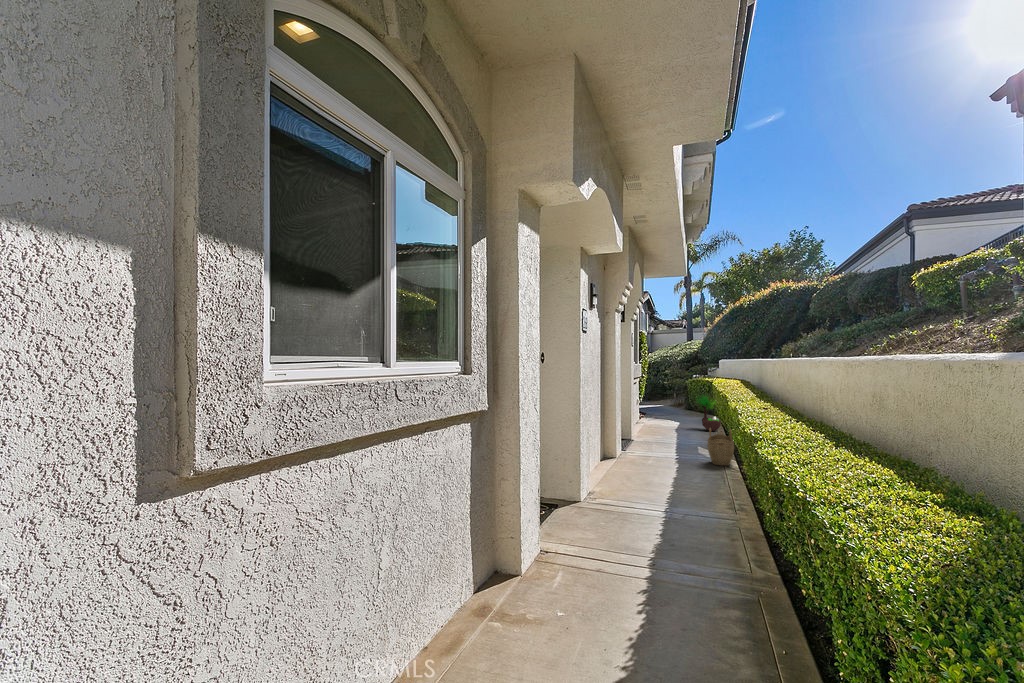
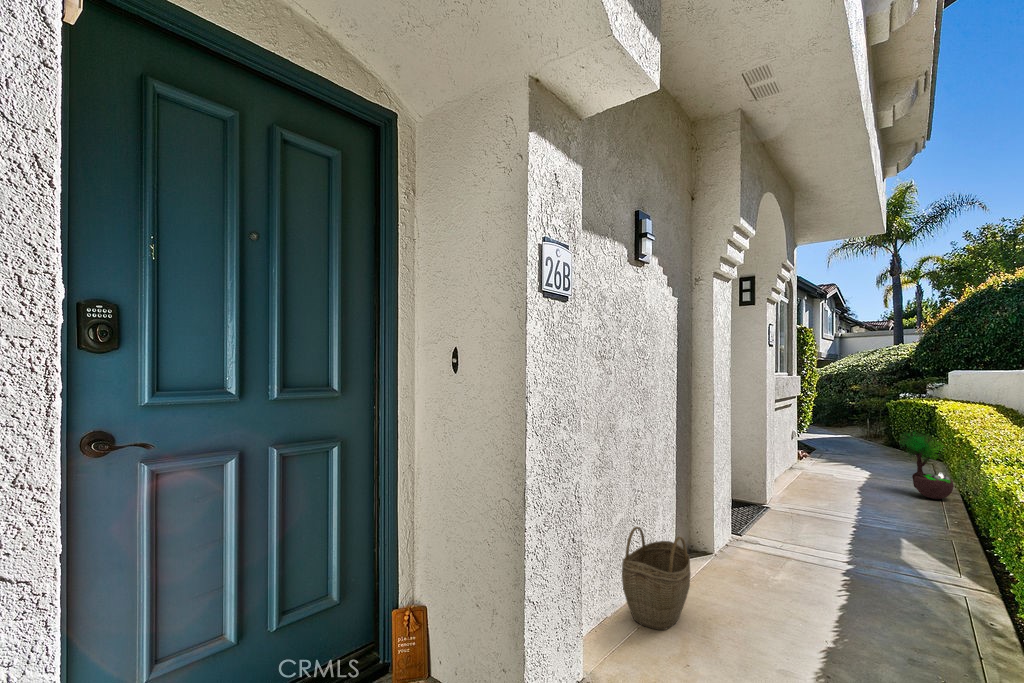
woven basket: present [707,429,734,466] -> present [622,527,691,630]

